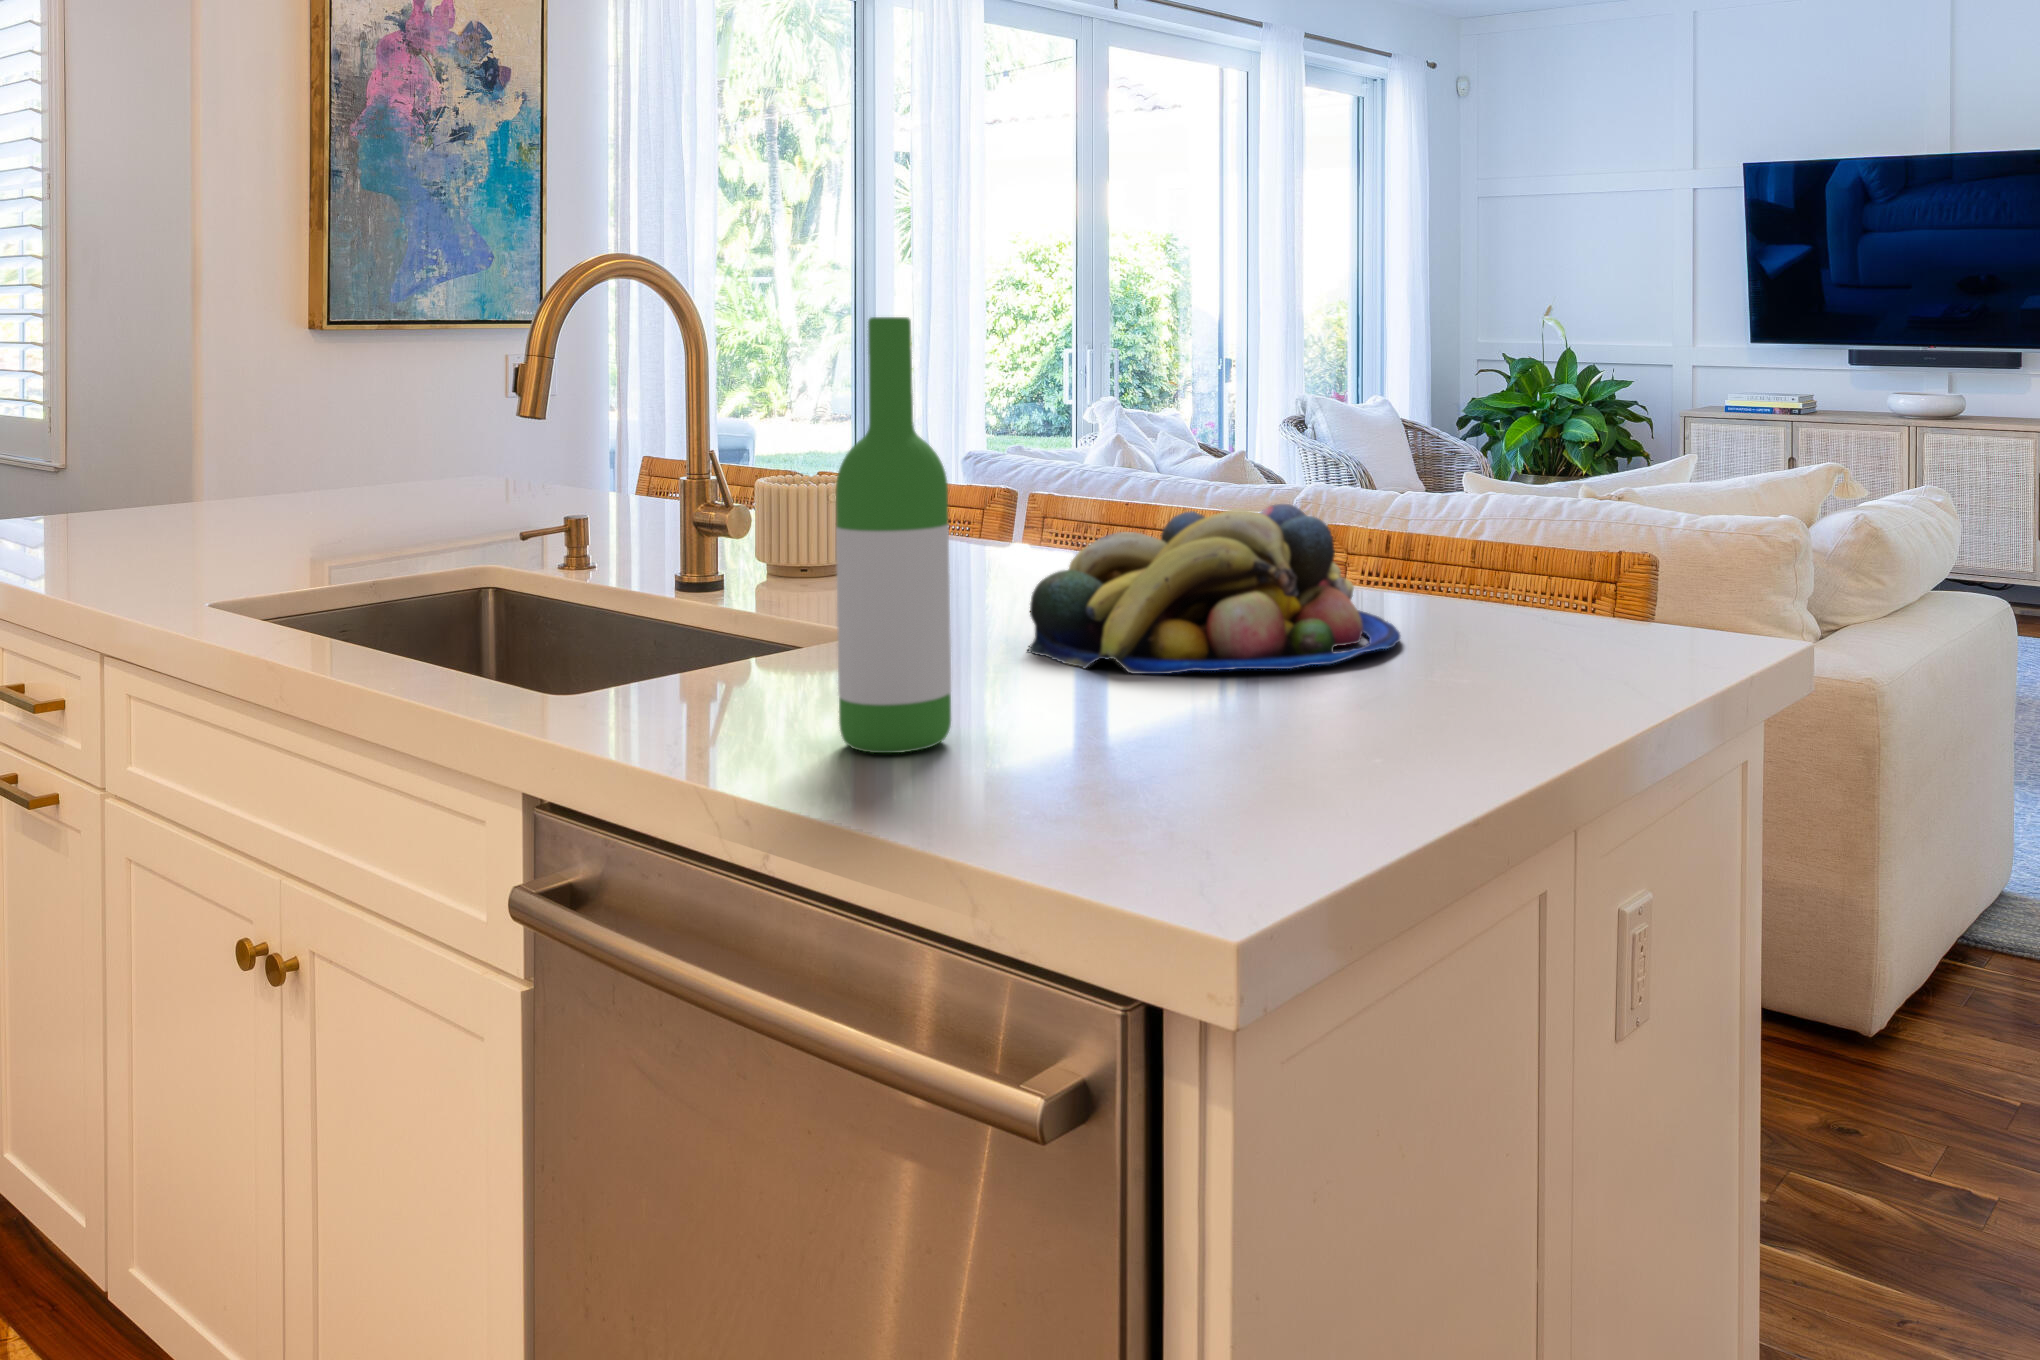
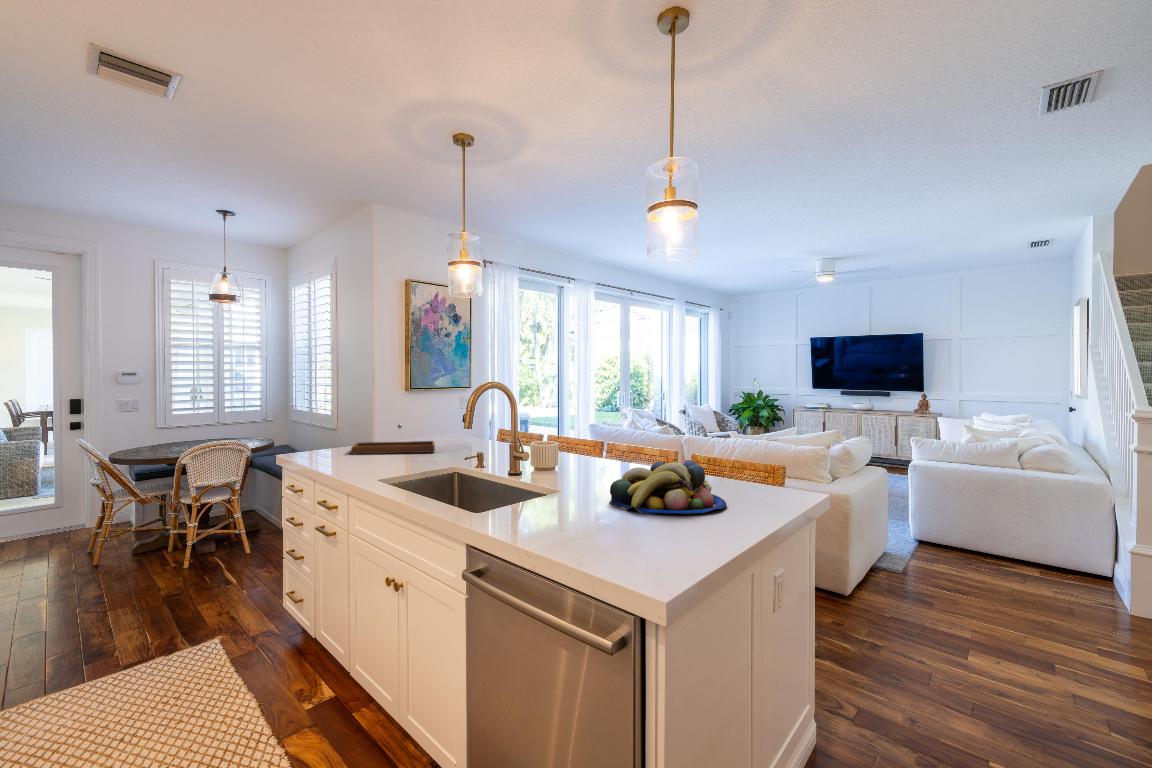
wine bottle: present [836,317,951,753] -> none [555,408,587,535]
tray: none [101,426,424,534] -> present [351,424,435,454]

